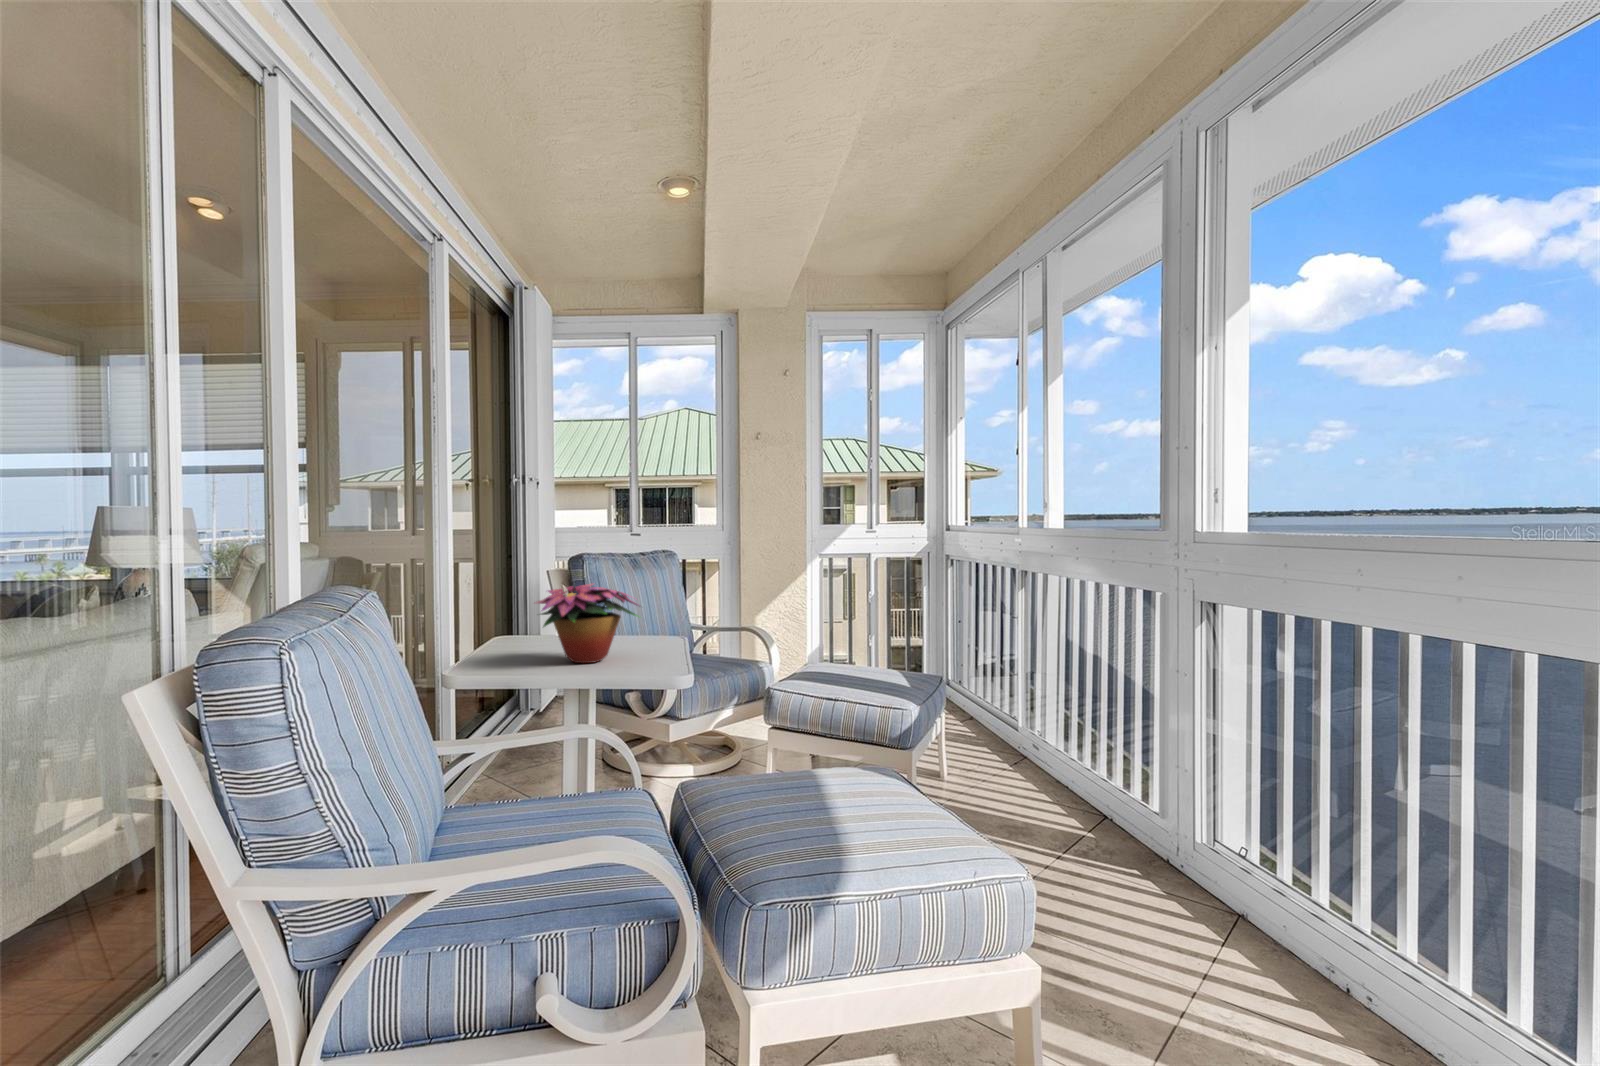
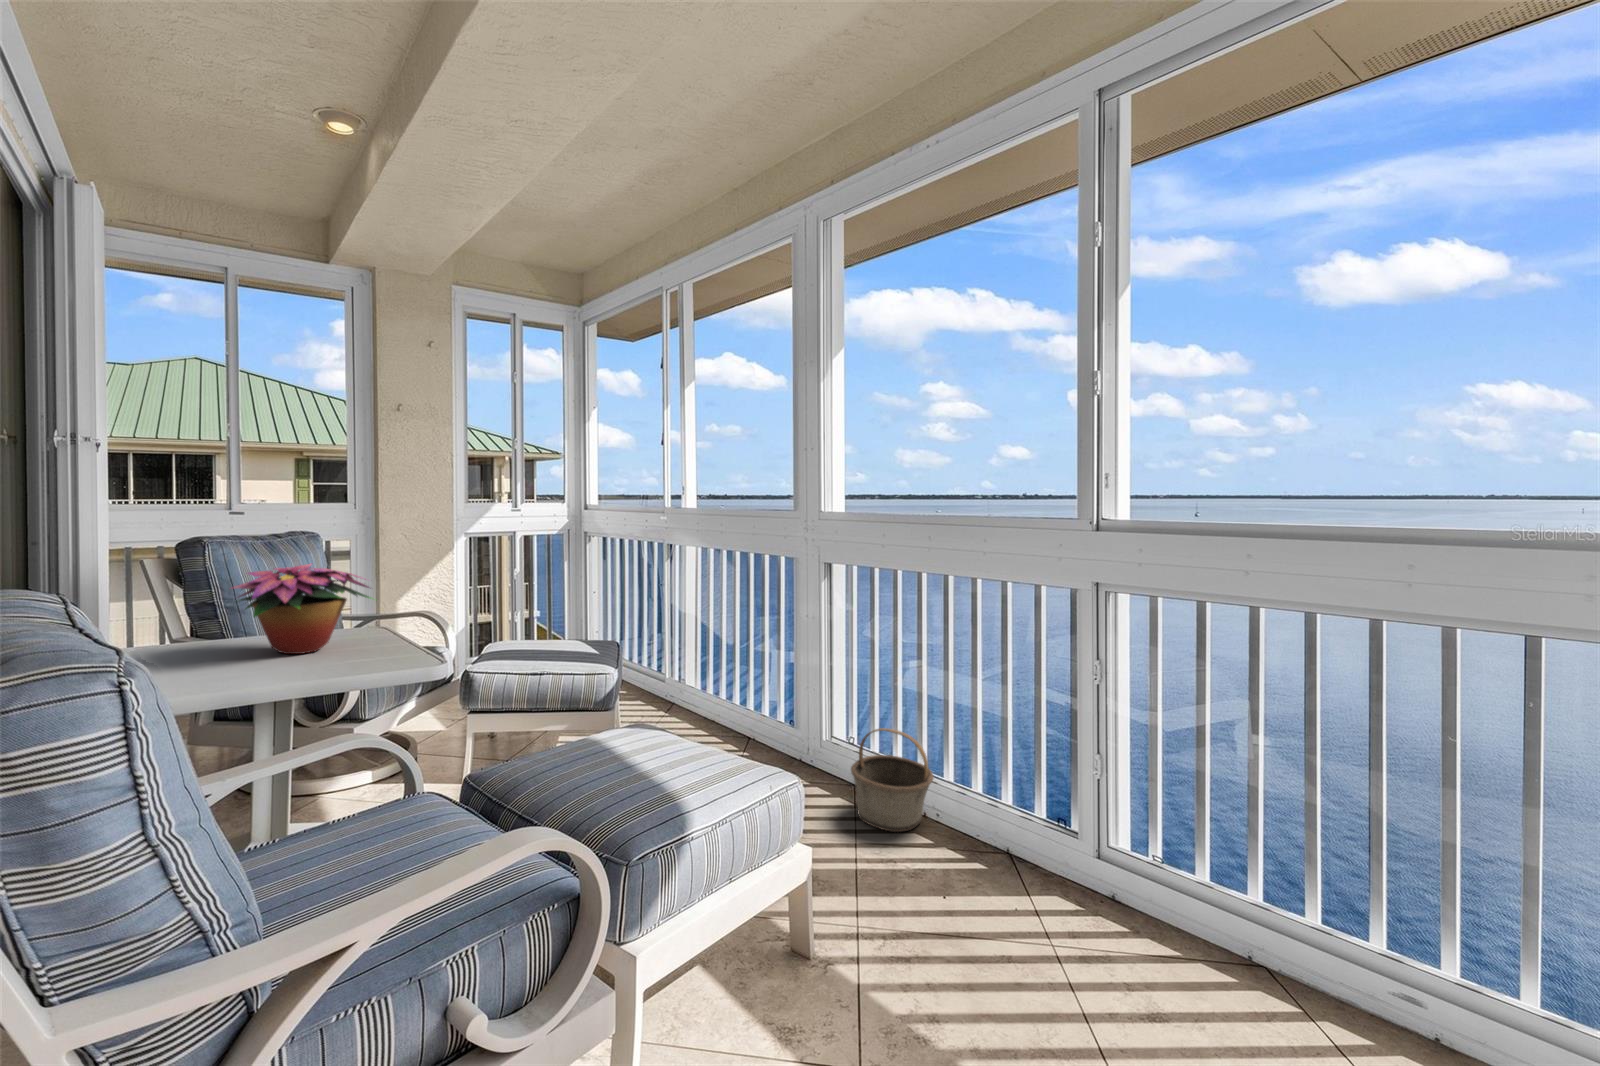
basket: none [1206,833,1352,999] -> present [851,728,934,832]

